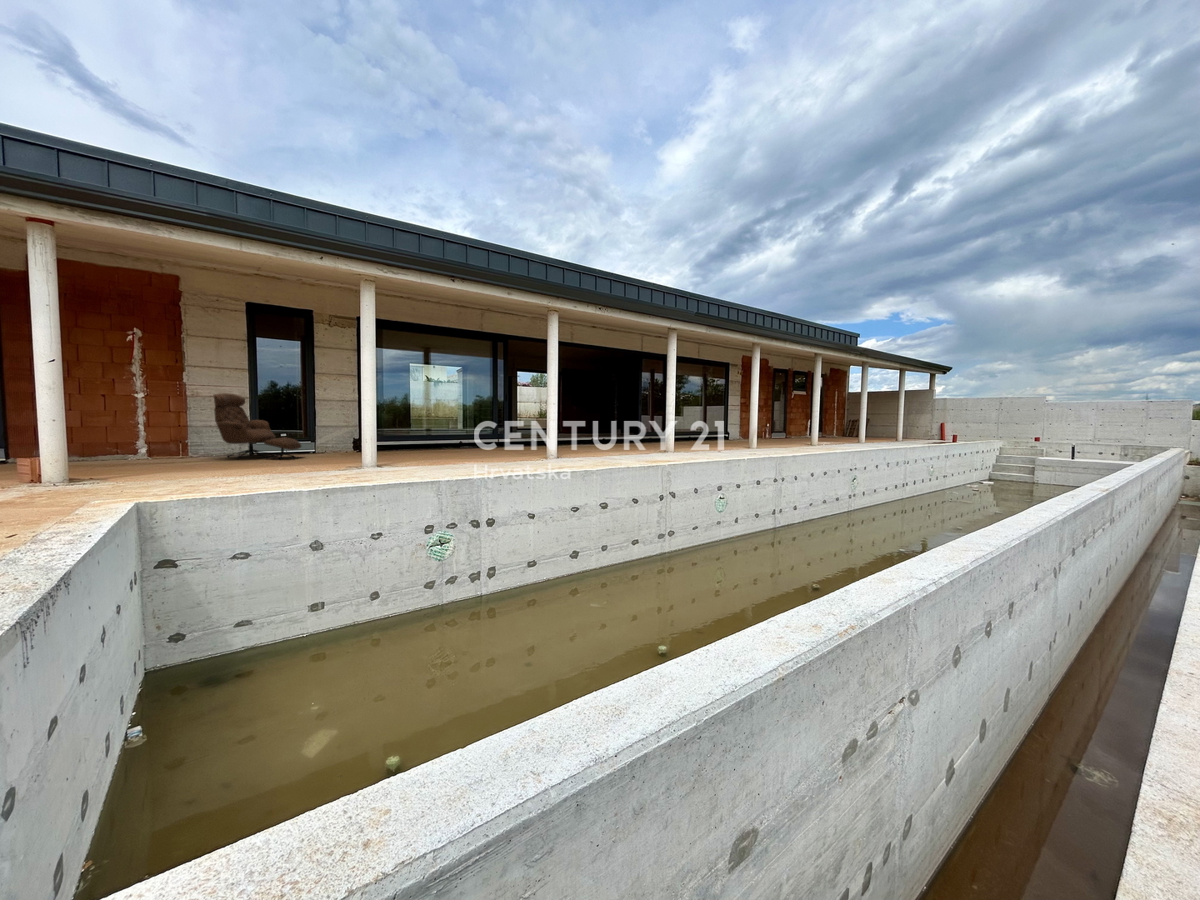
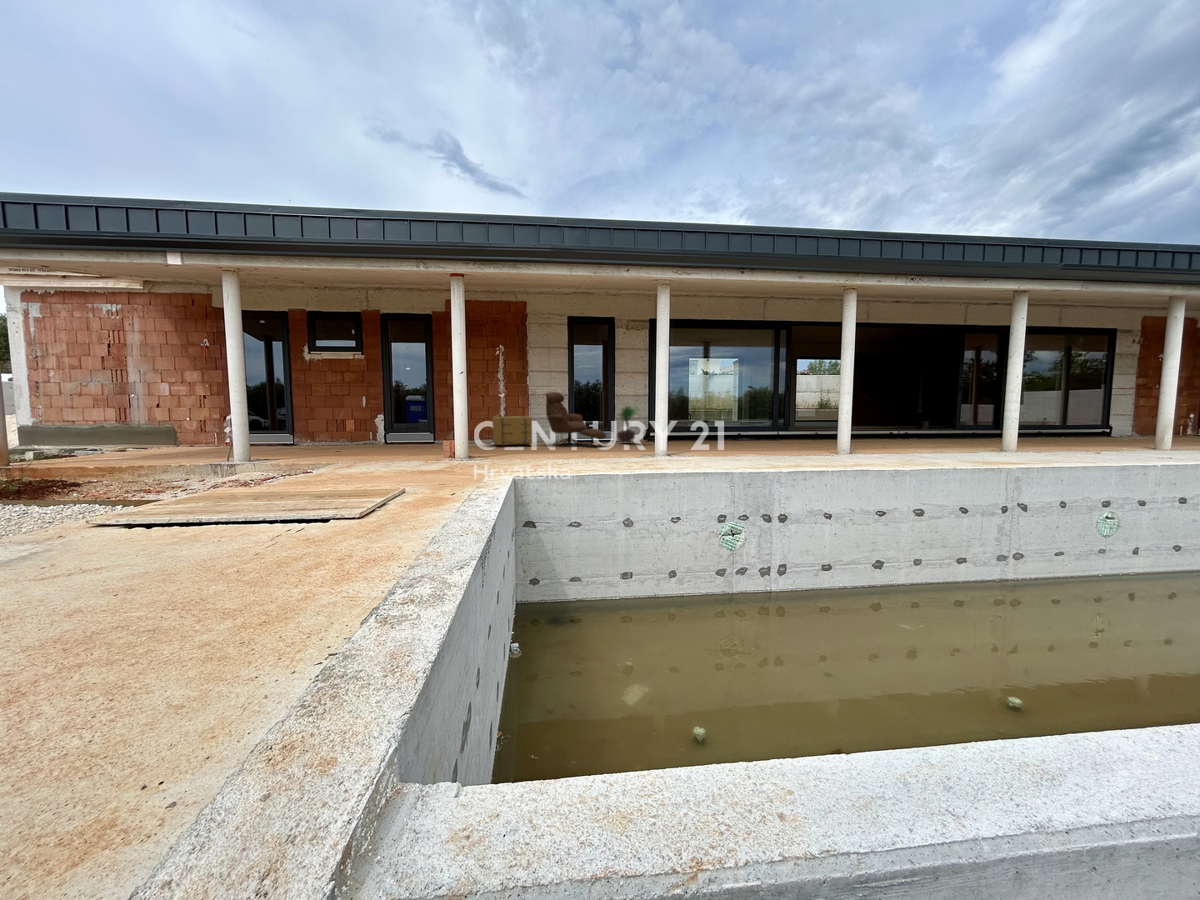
potted tree: none [313,407,344,454] -> present [618,406,636,443]
cardboard box: none [127,423,194,463] -> present [492,416,532,445]

